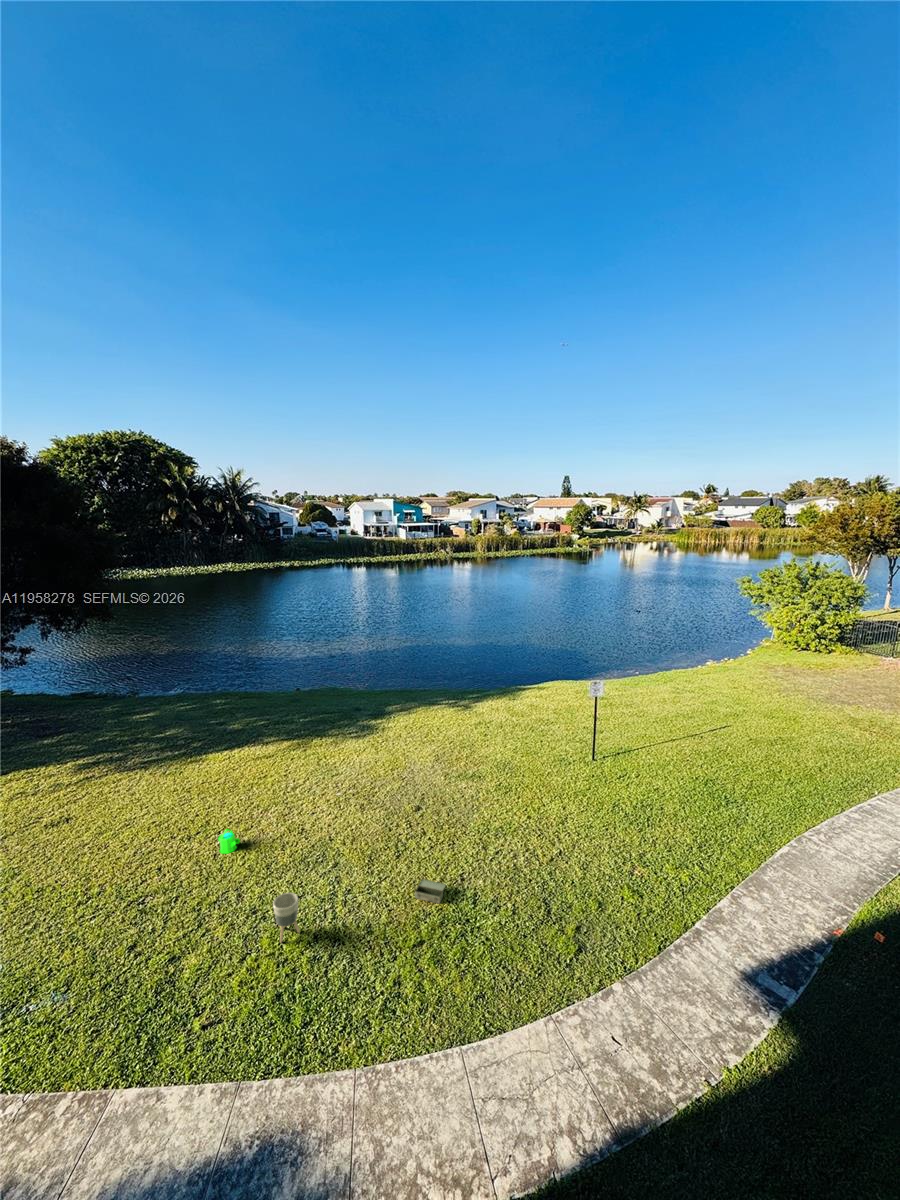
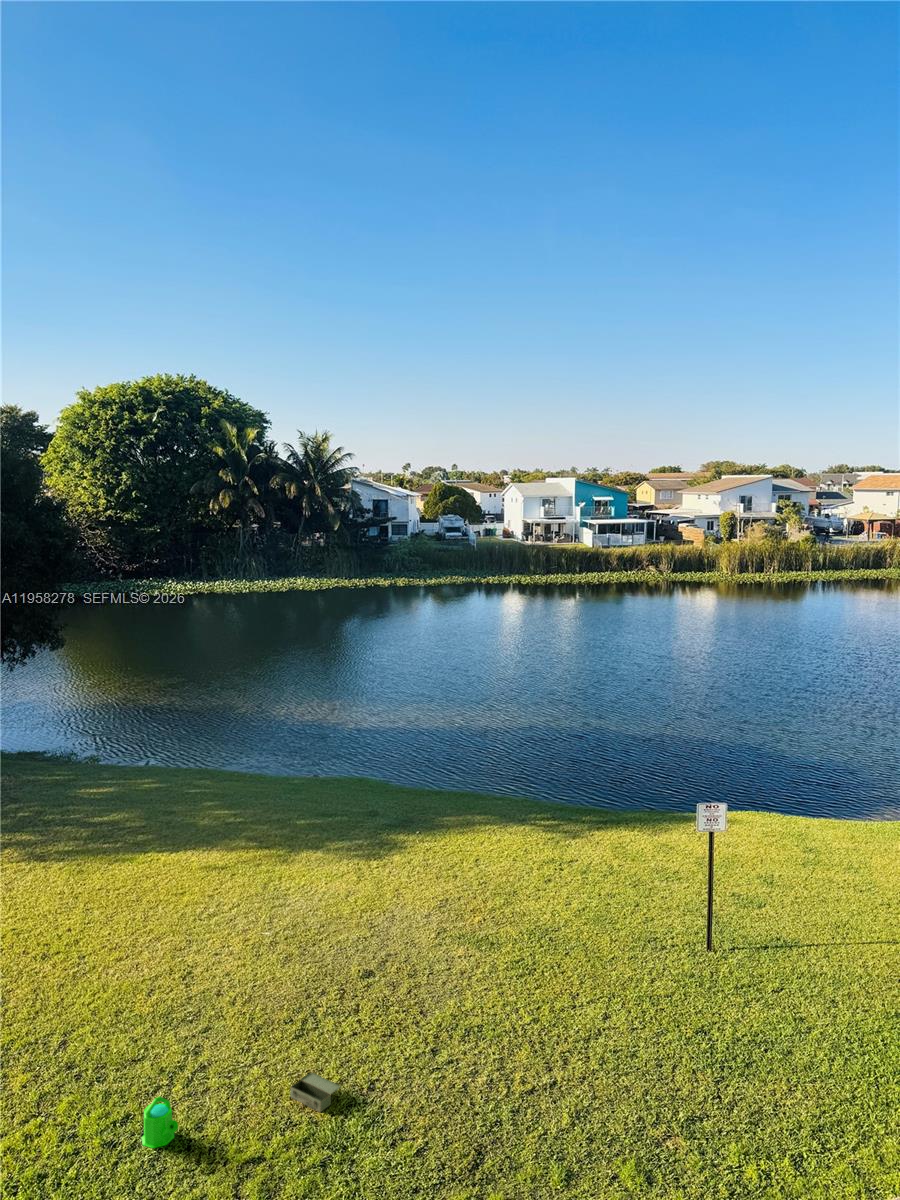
watering can: present [218,829,240,854] -> present [141,1096,178,1148]
planter: present [273,893,300,942] -> none [77,1046,114,1114]

